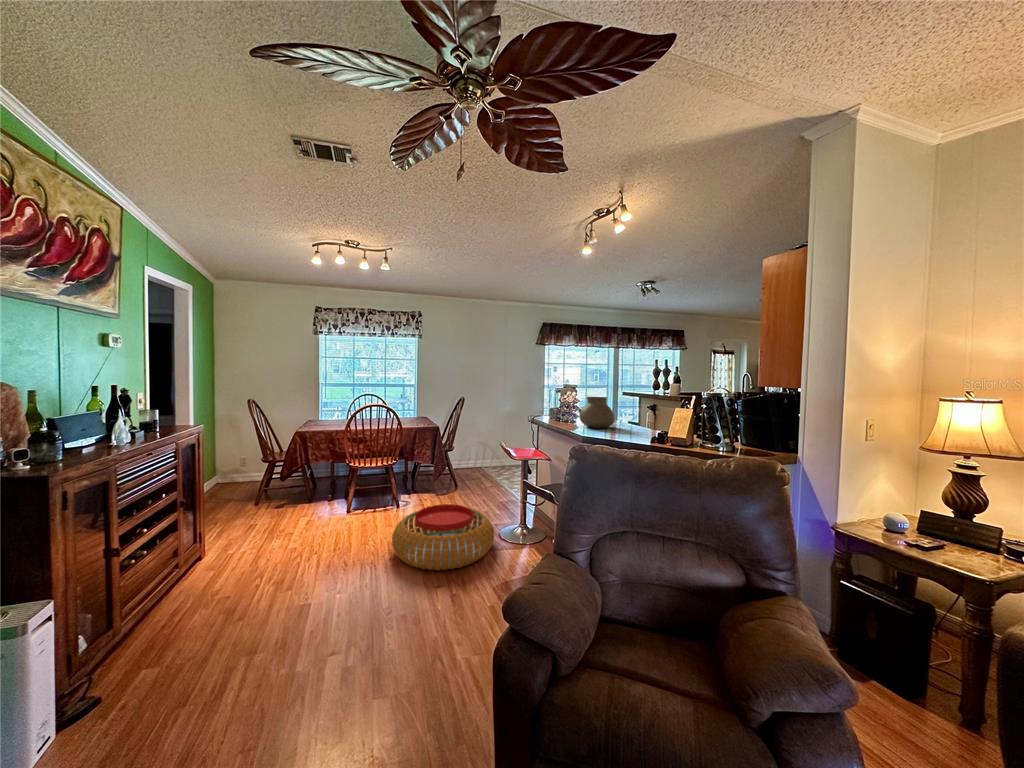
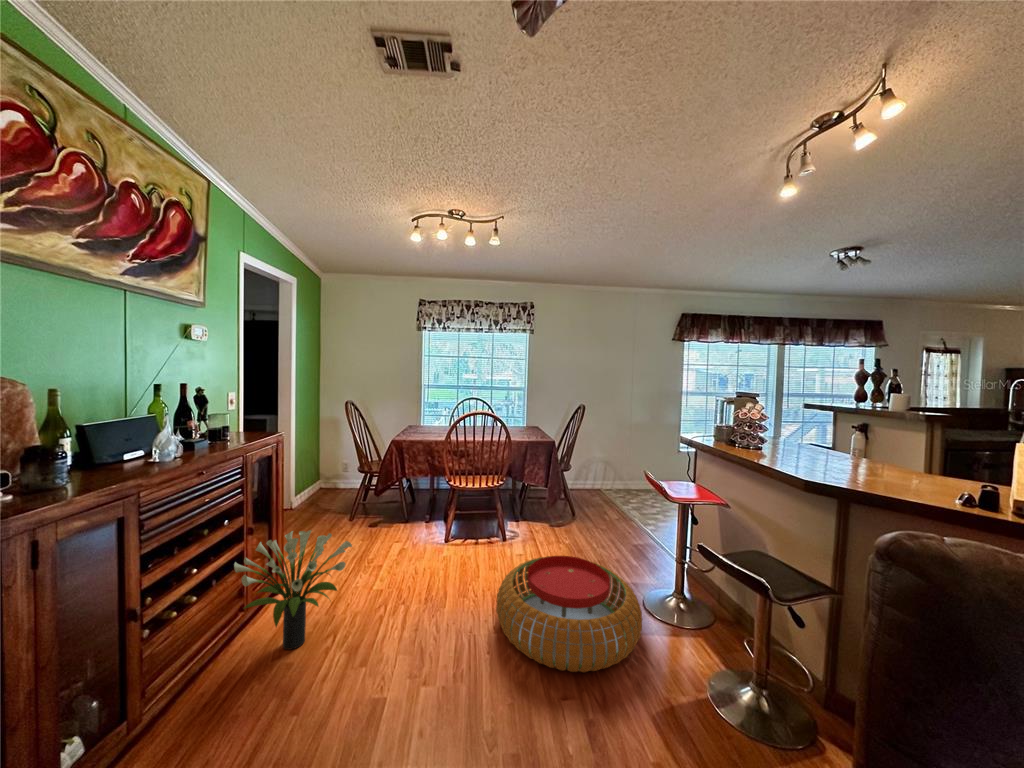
vase: present [578,397,615,428] -> none [783,415,858,469]
potted plant: none [173,499,273,590] -> present [234,530,352,650]

